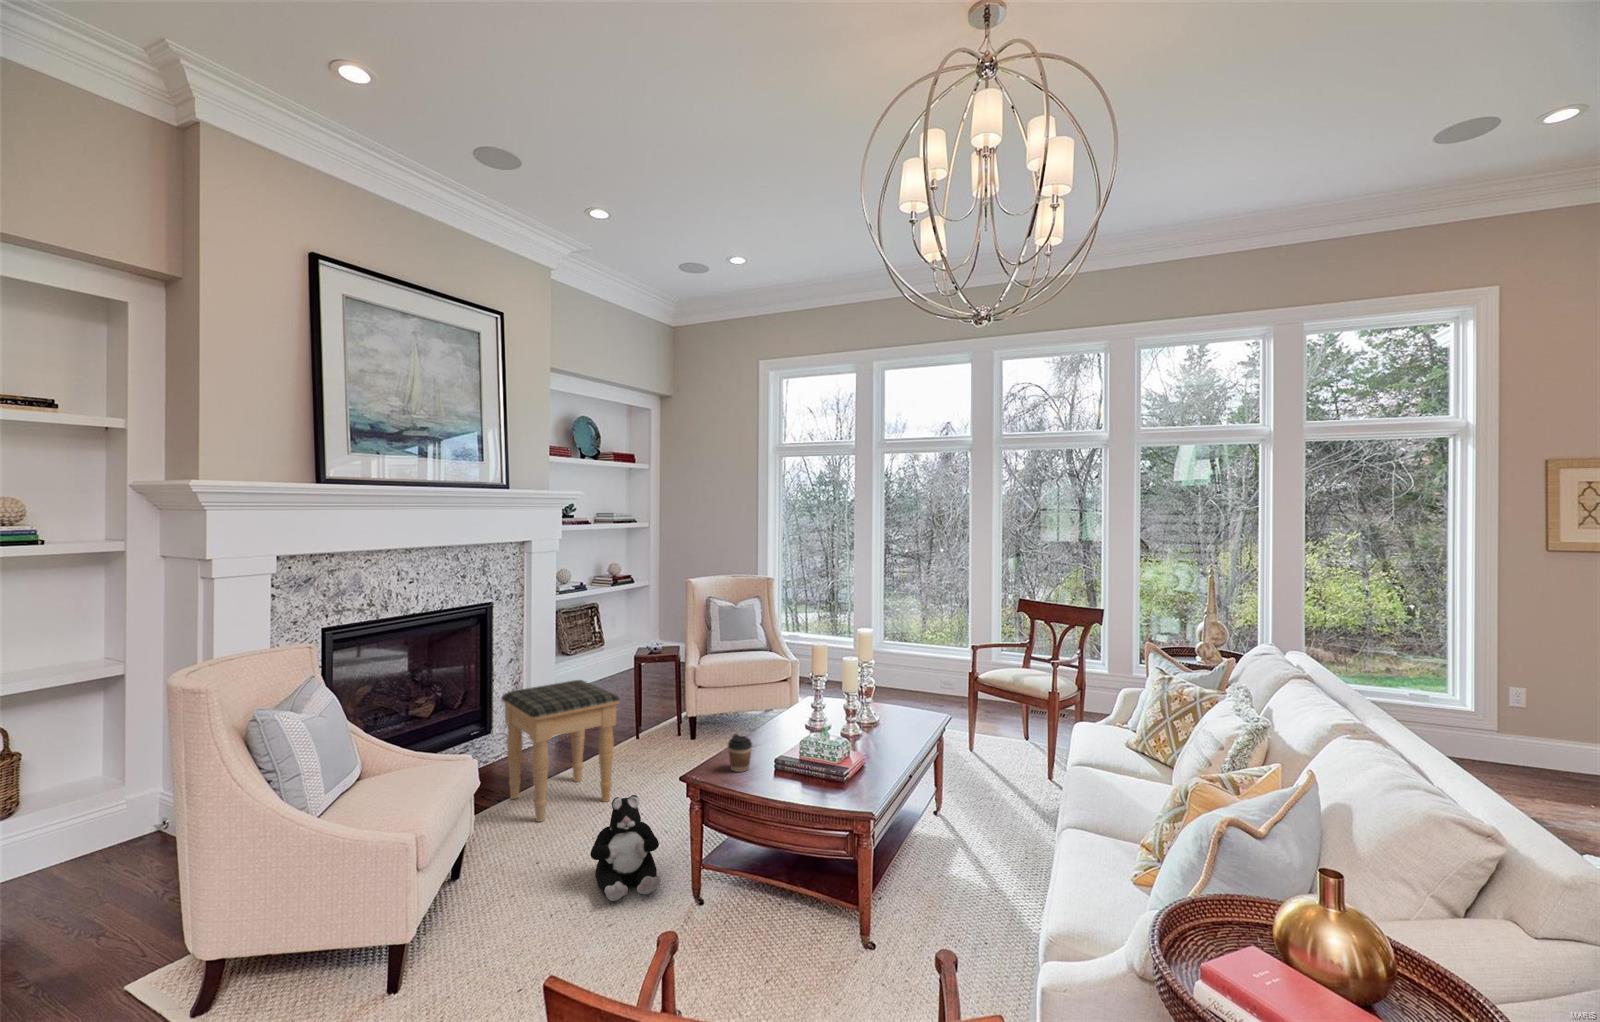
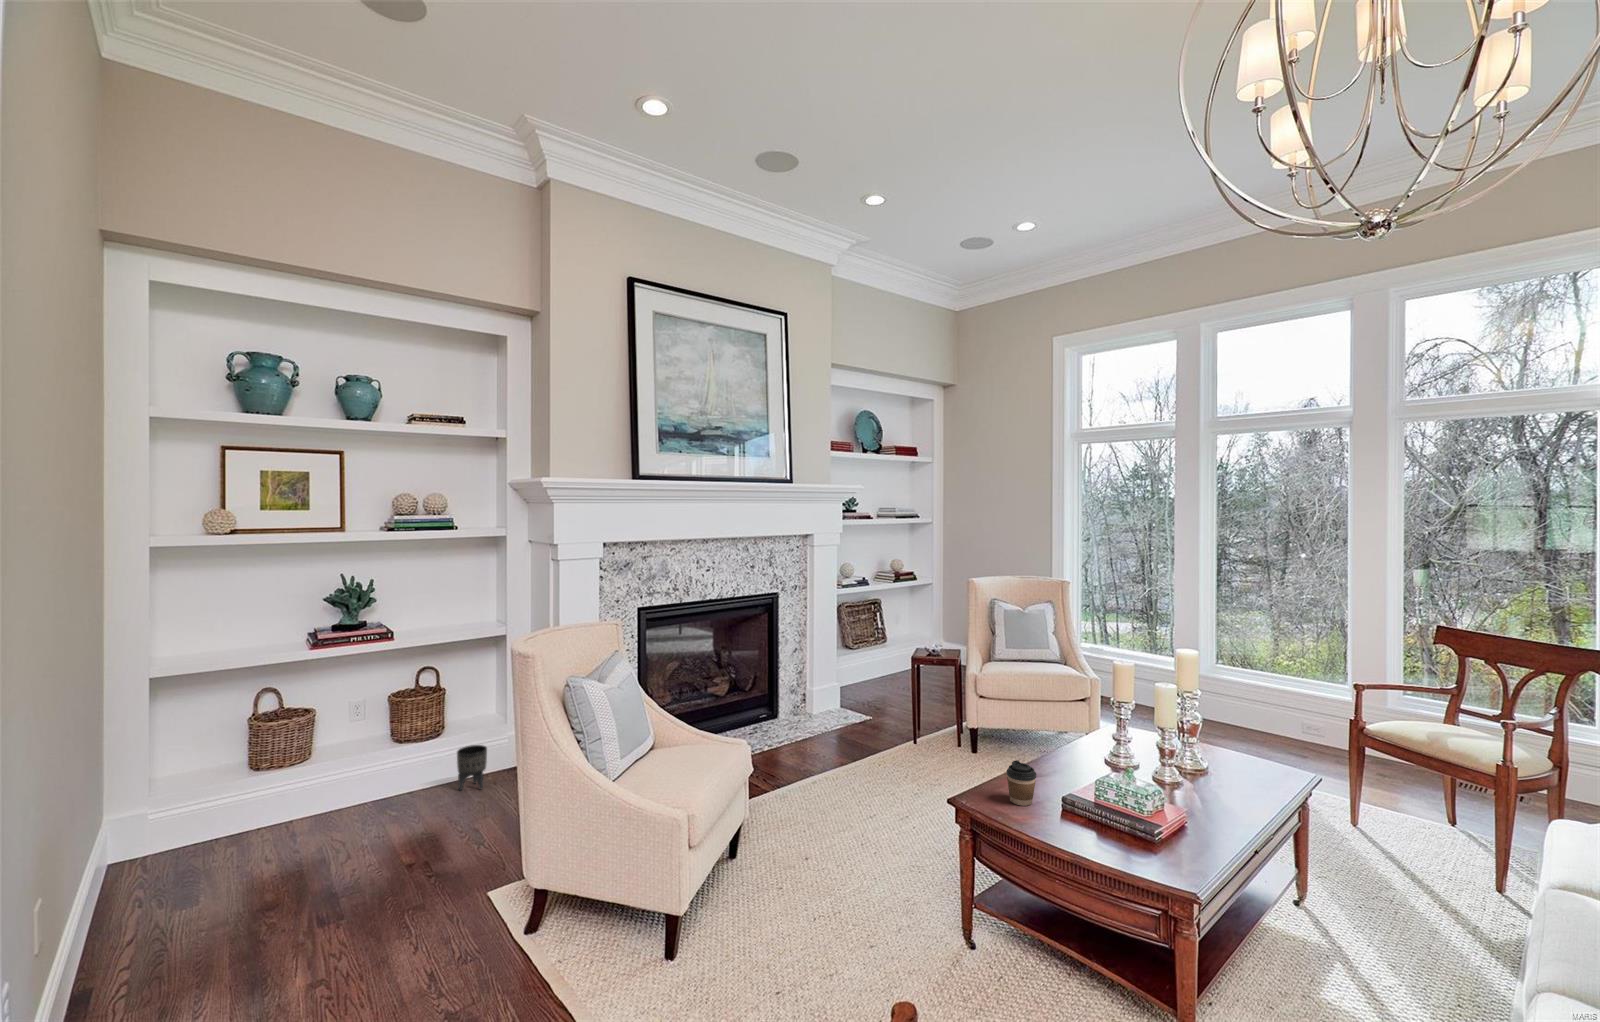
footstool: present [501,680,620,822] -> none [781,677,894,818]
plush toy: present [590,795,660,901] -> none [855,809,928,923]
planter: none [62,810,111,871] -> present [457,745,487,791]

